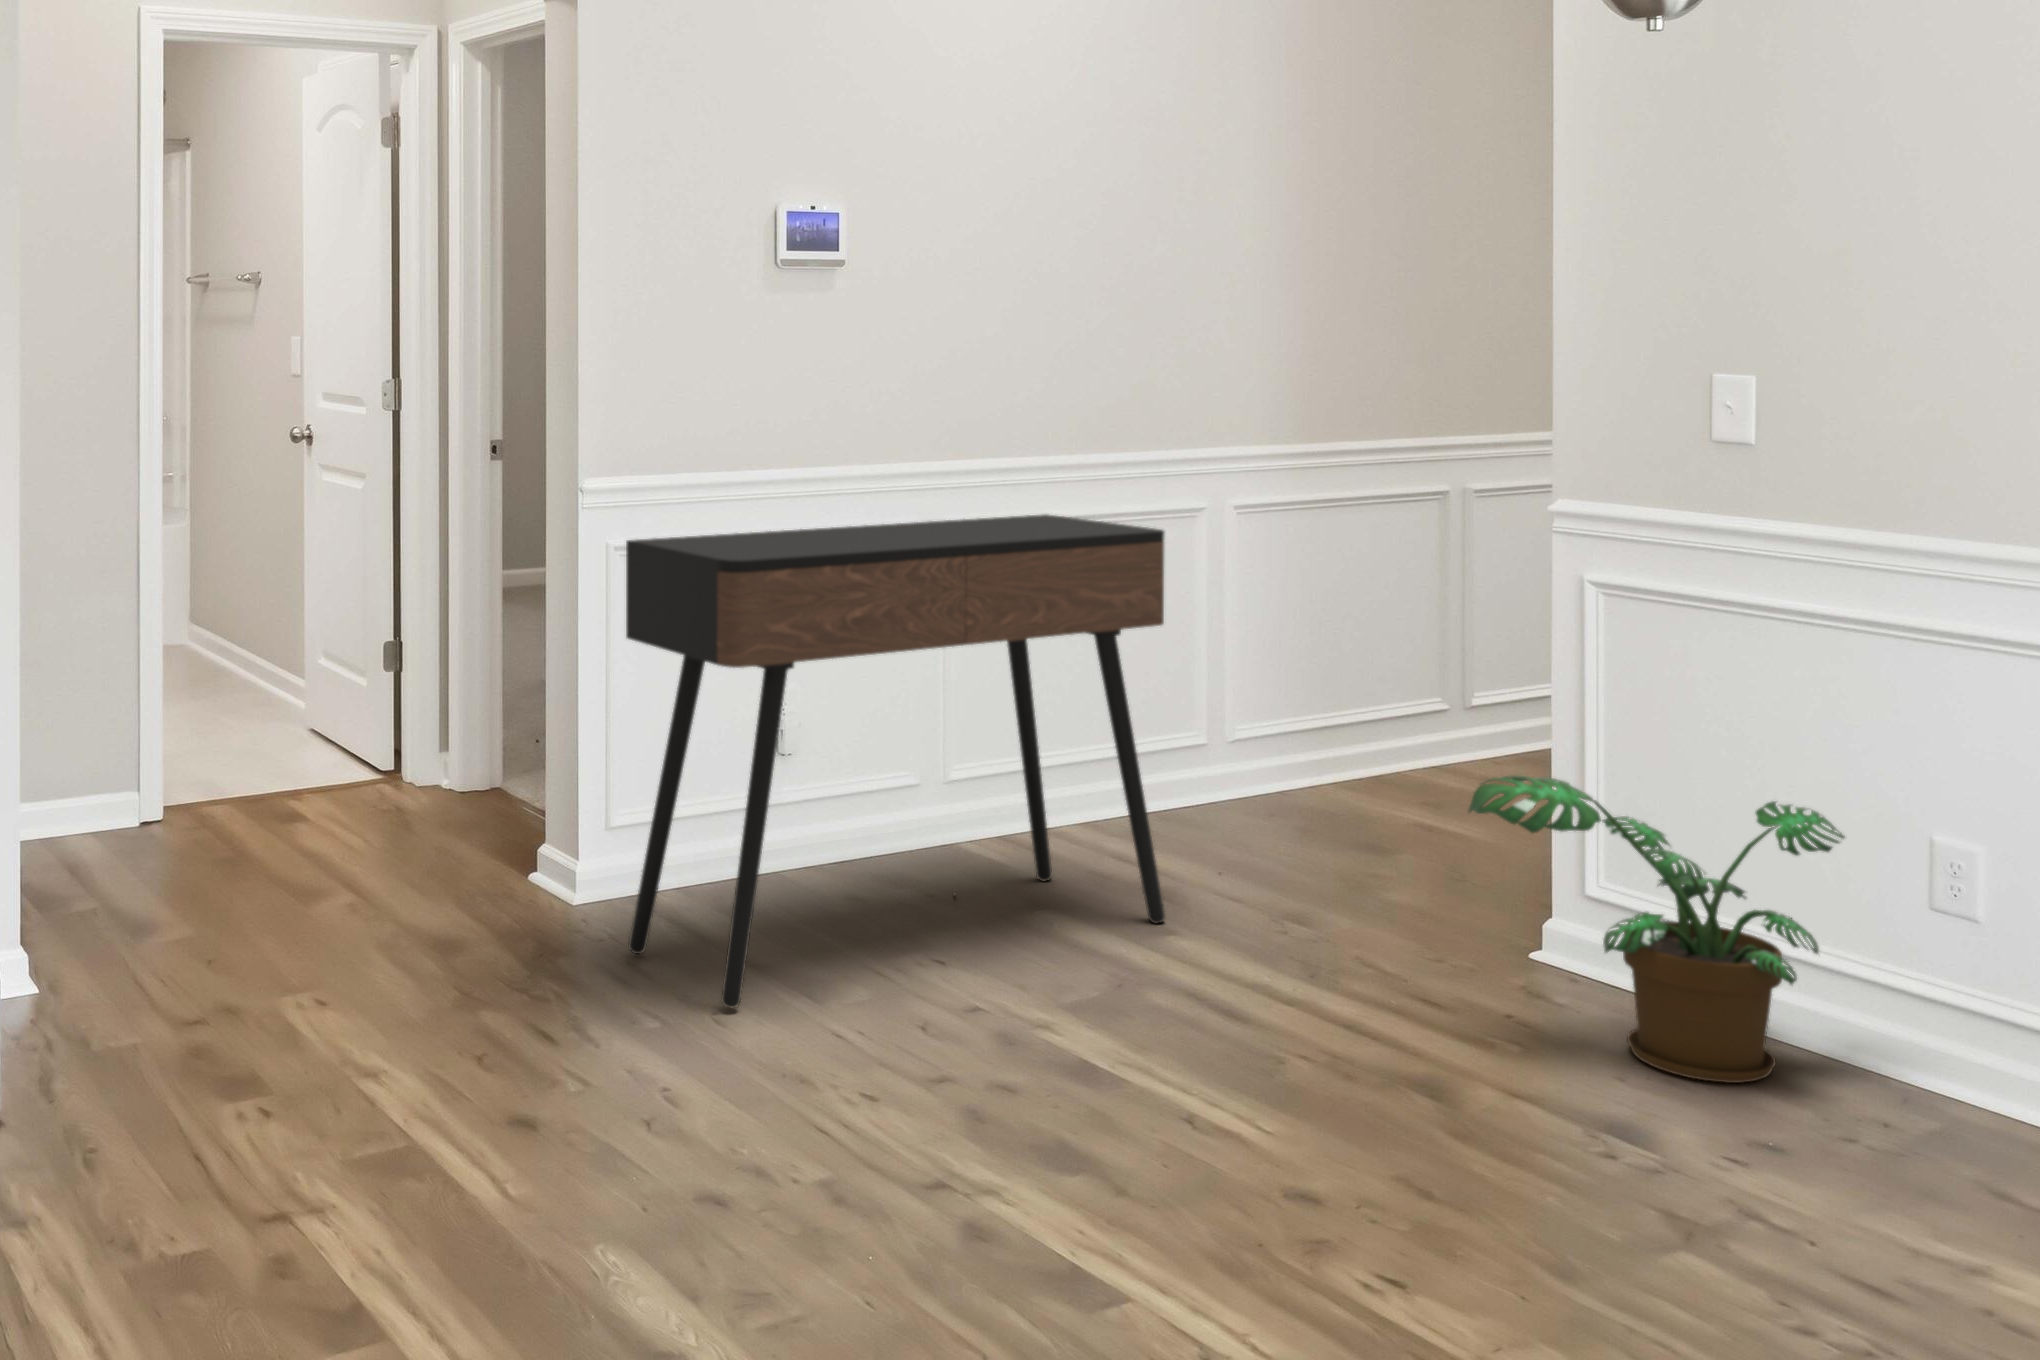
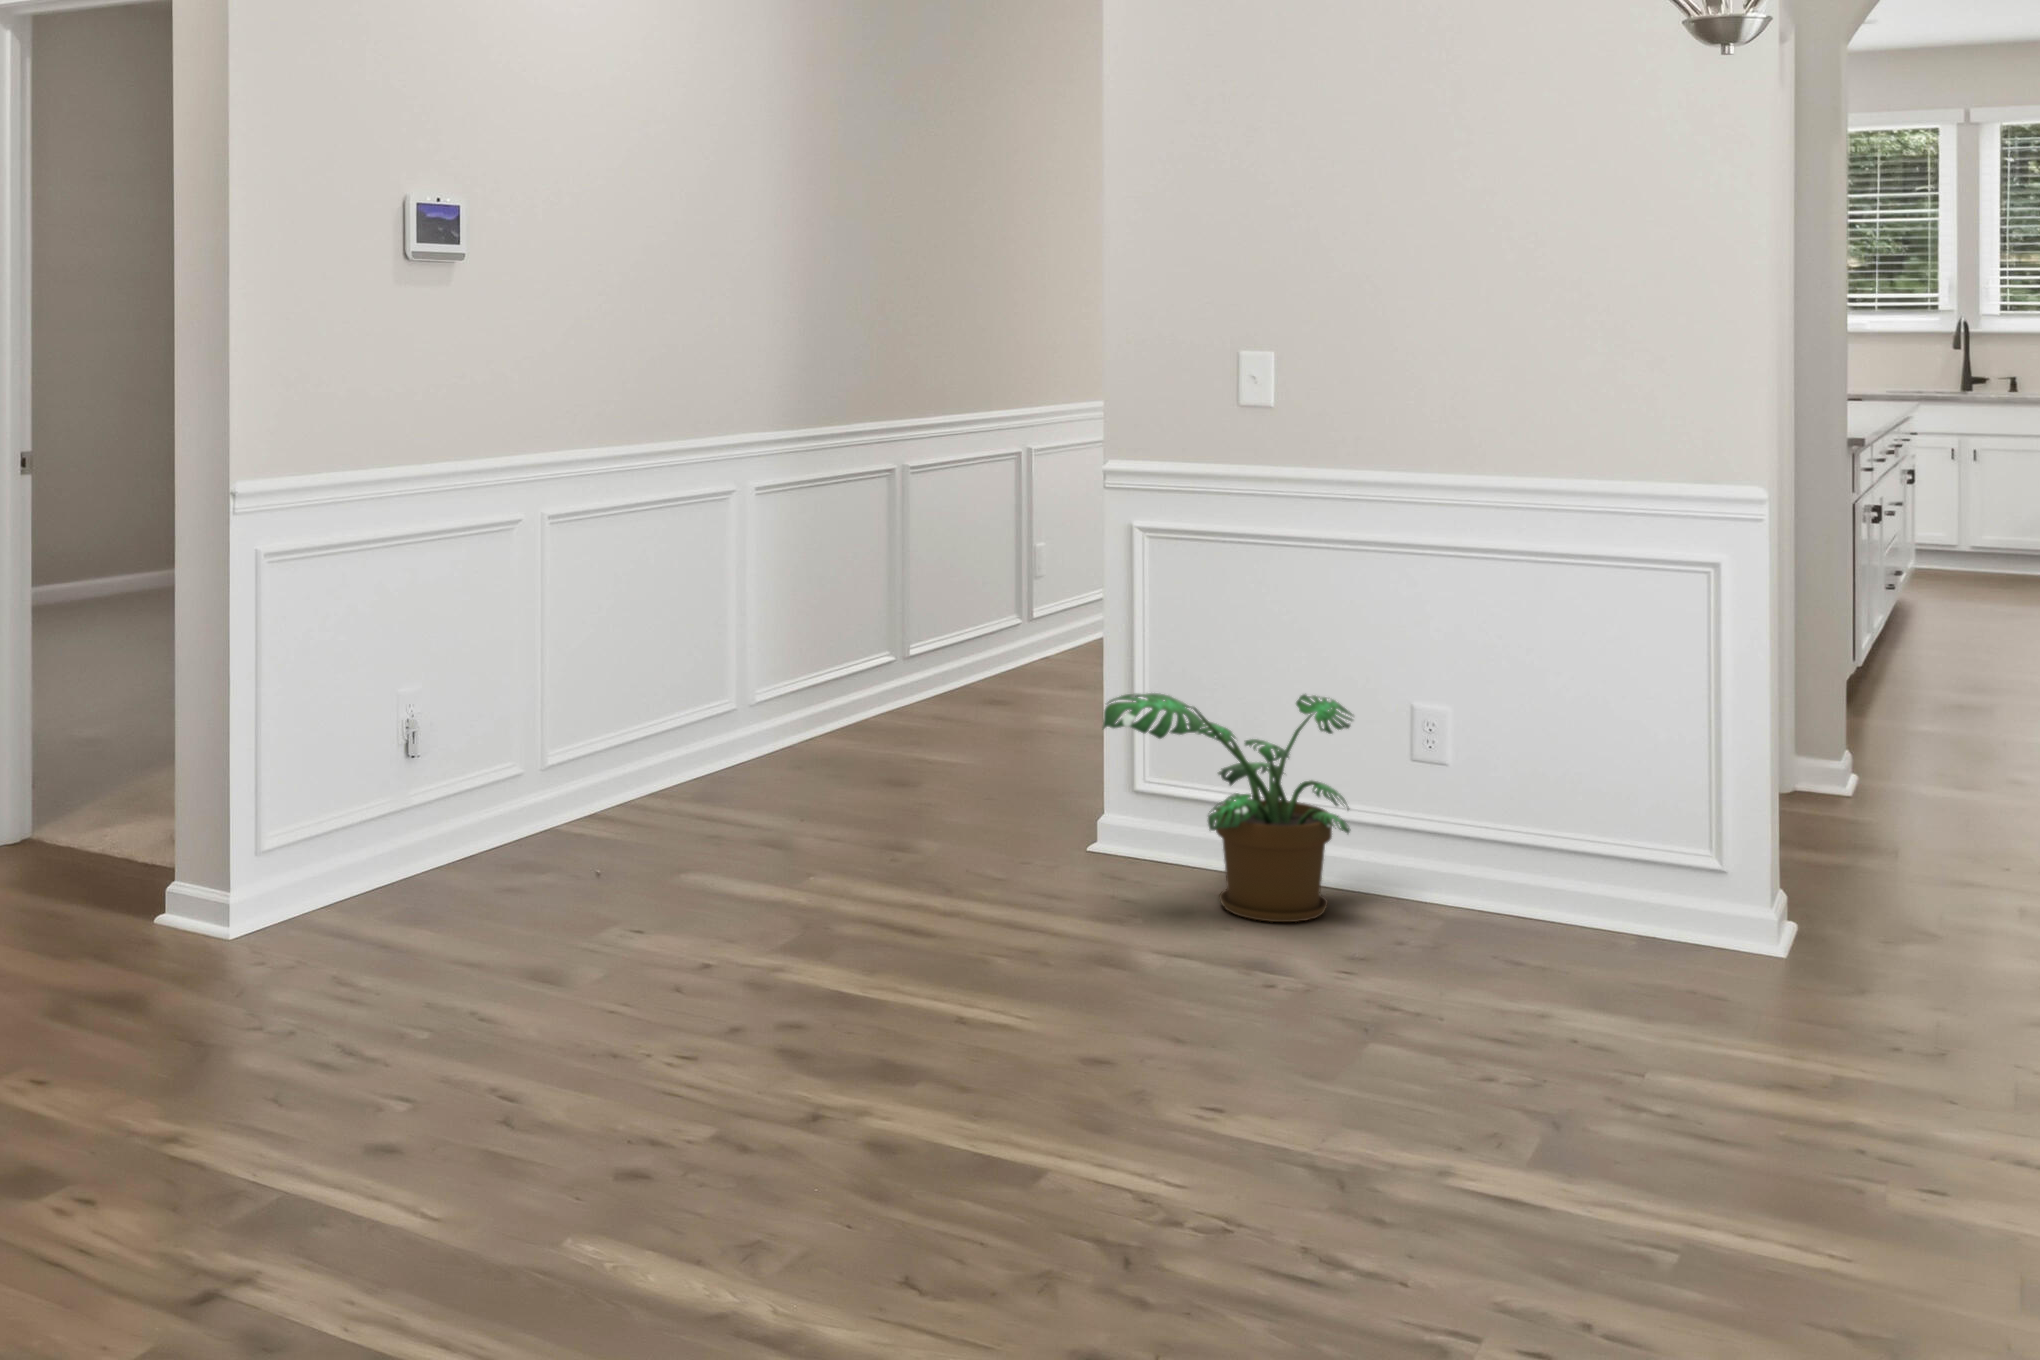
console table: present [626,514,1166,1008] -> none [333,499,805,1007]

